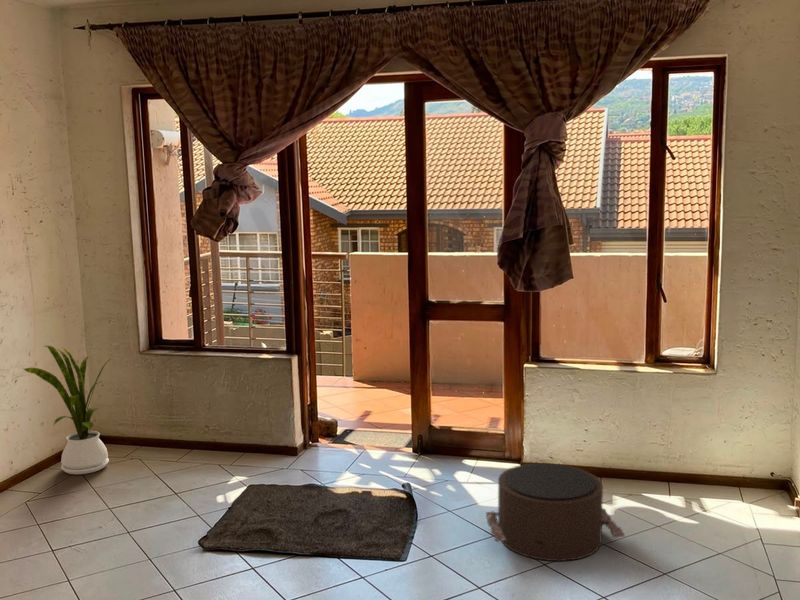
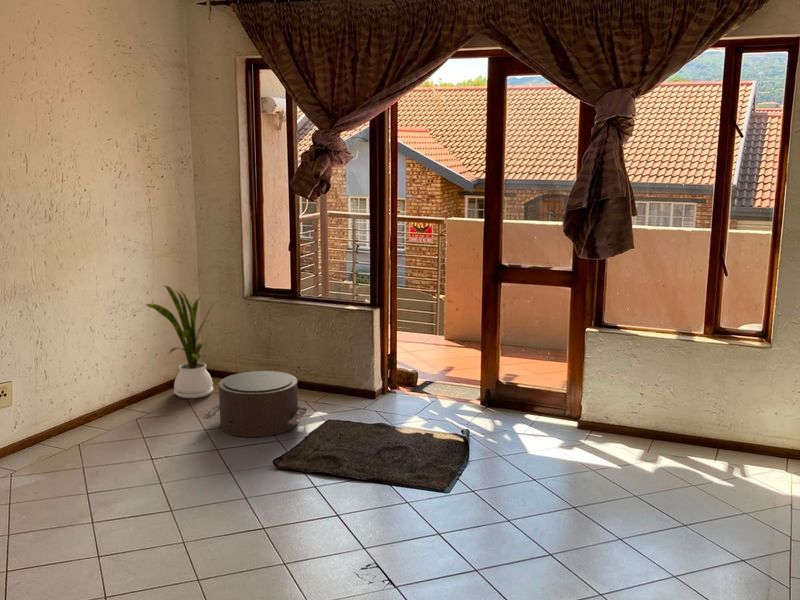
pouf: present [486,463,625,561] -> present [203,371,307,437]

